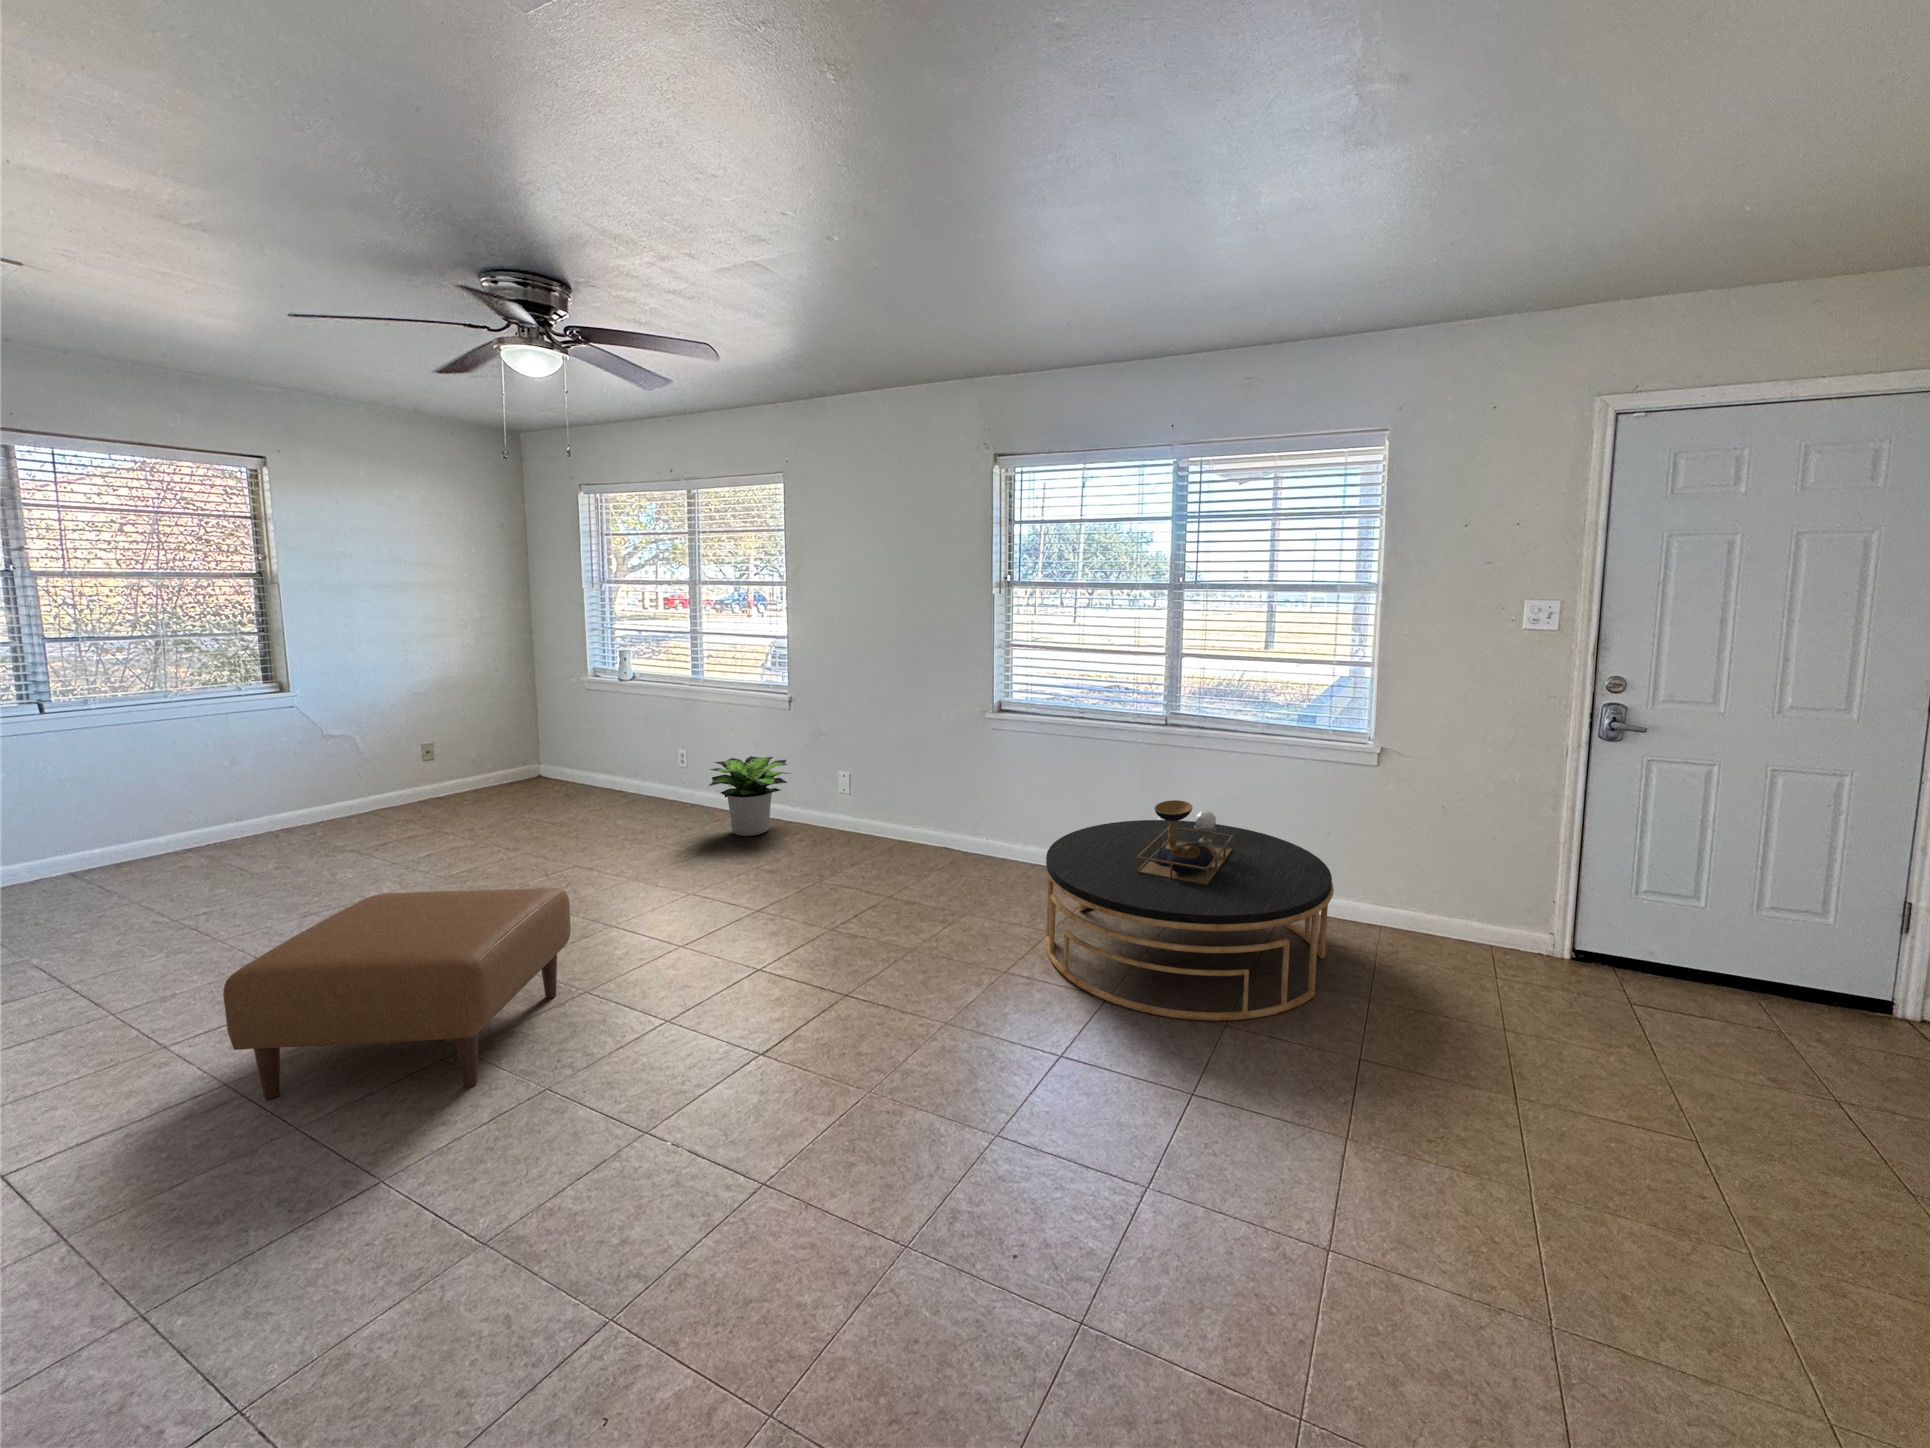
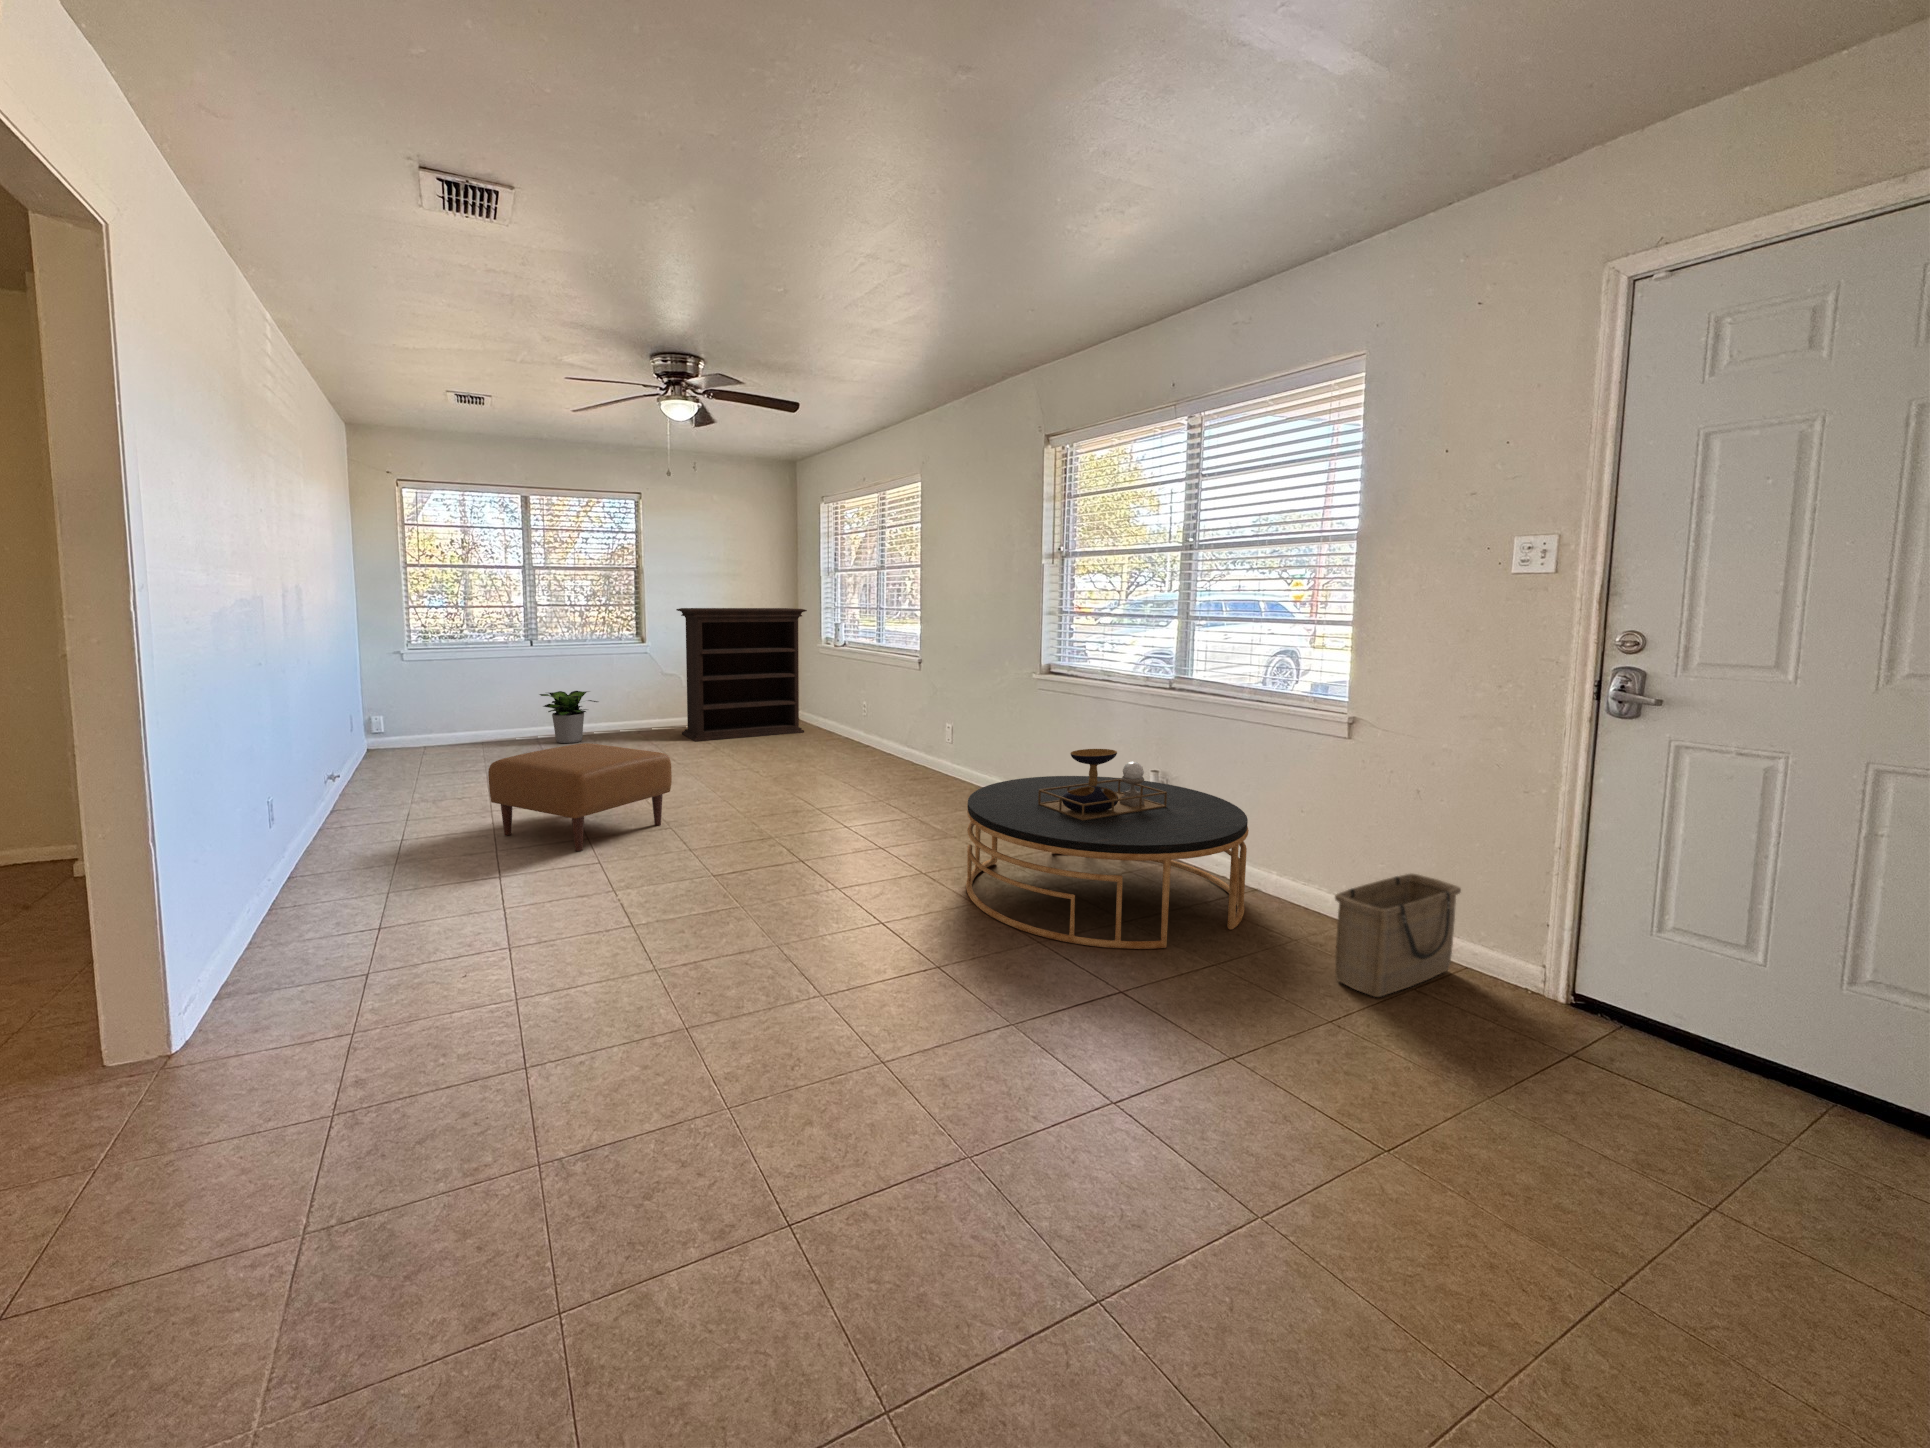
bookshelf: none [353,631,575,834] -> present [676,608,807,741]
potted plant: present [709,756,789,836] -> present [540,691,598,743]
basket: none [1438,877,1503,995] -> present [1335,873,1461,997]

